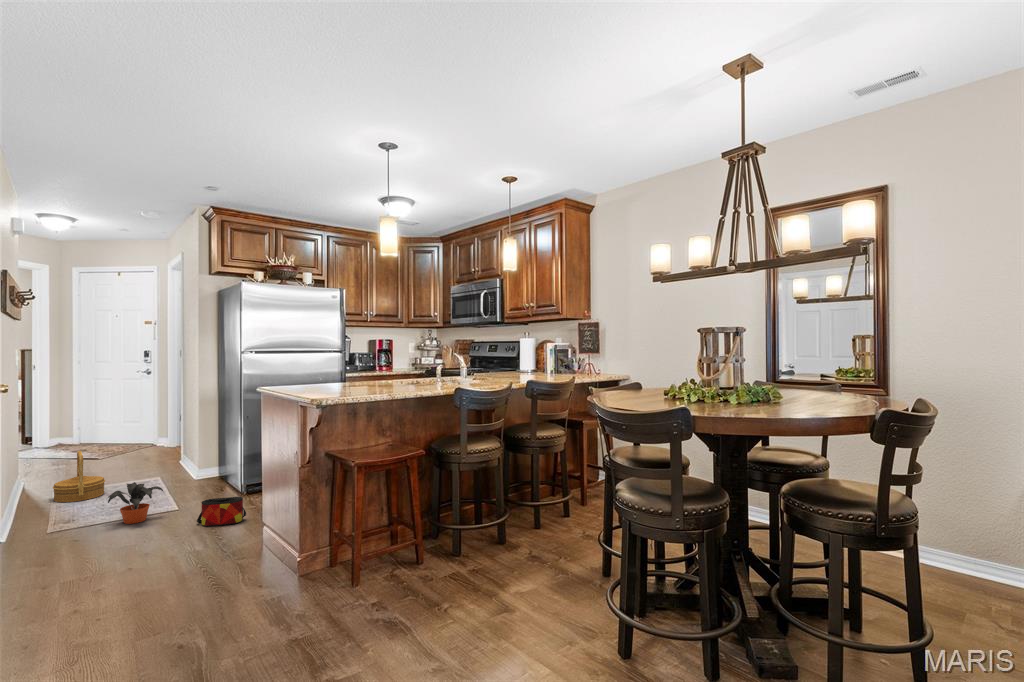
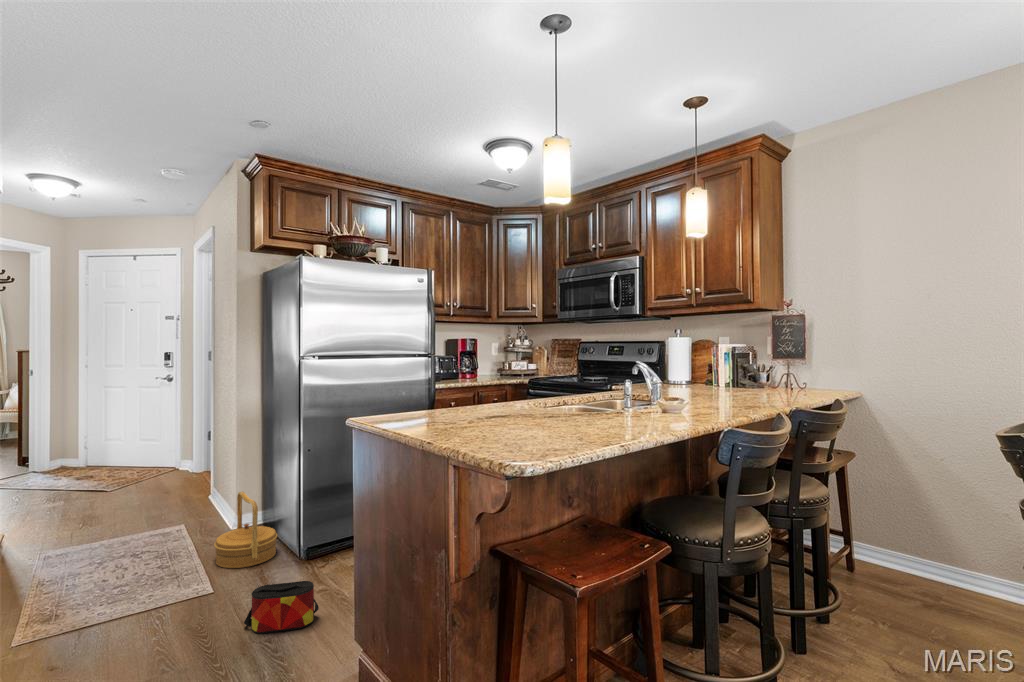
basket: present [53,451,105,502] -> present [214,492,277,568]
potted plant: present [108,482,163,524] -> none [103,555,193,625]

